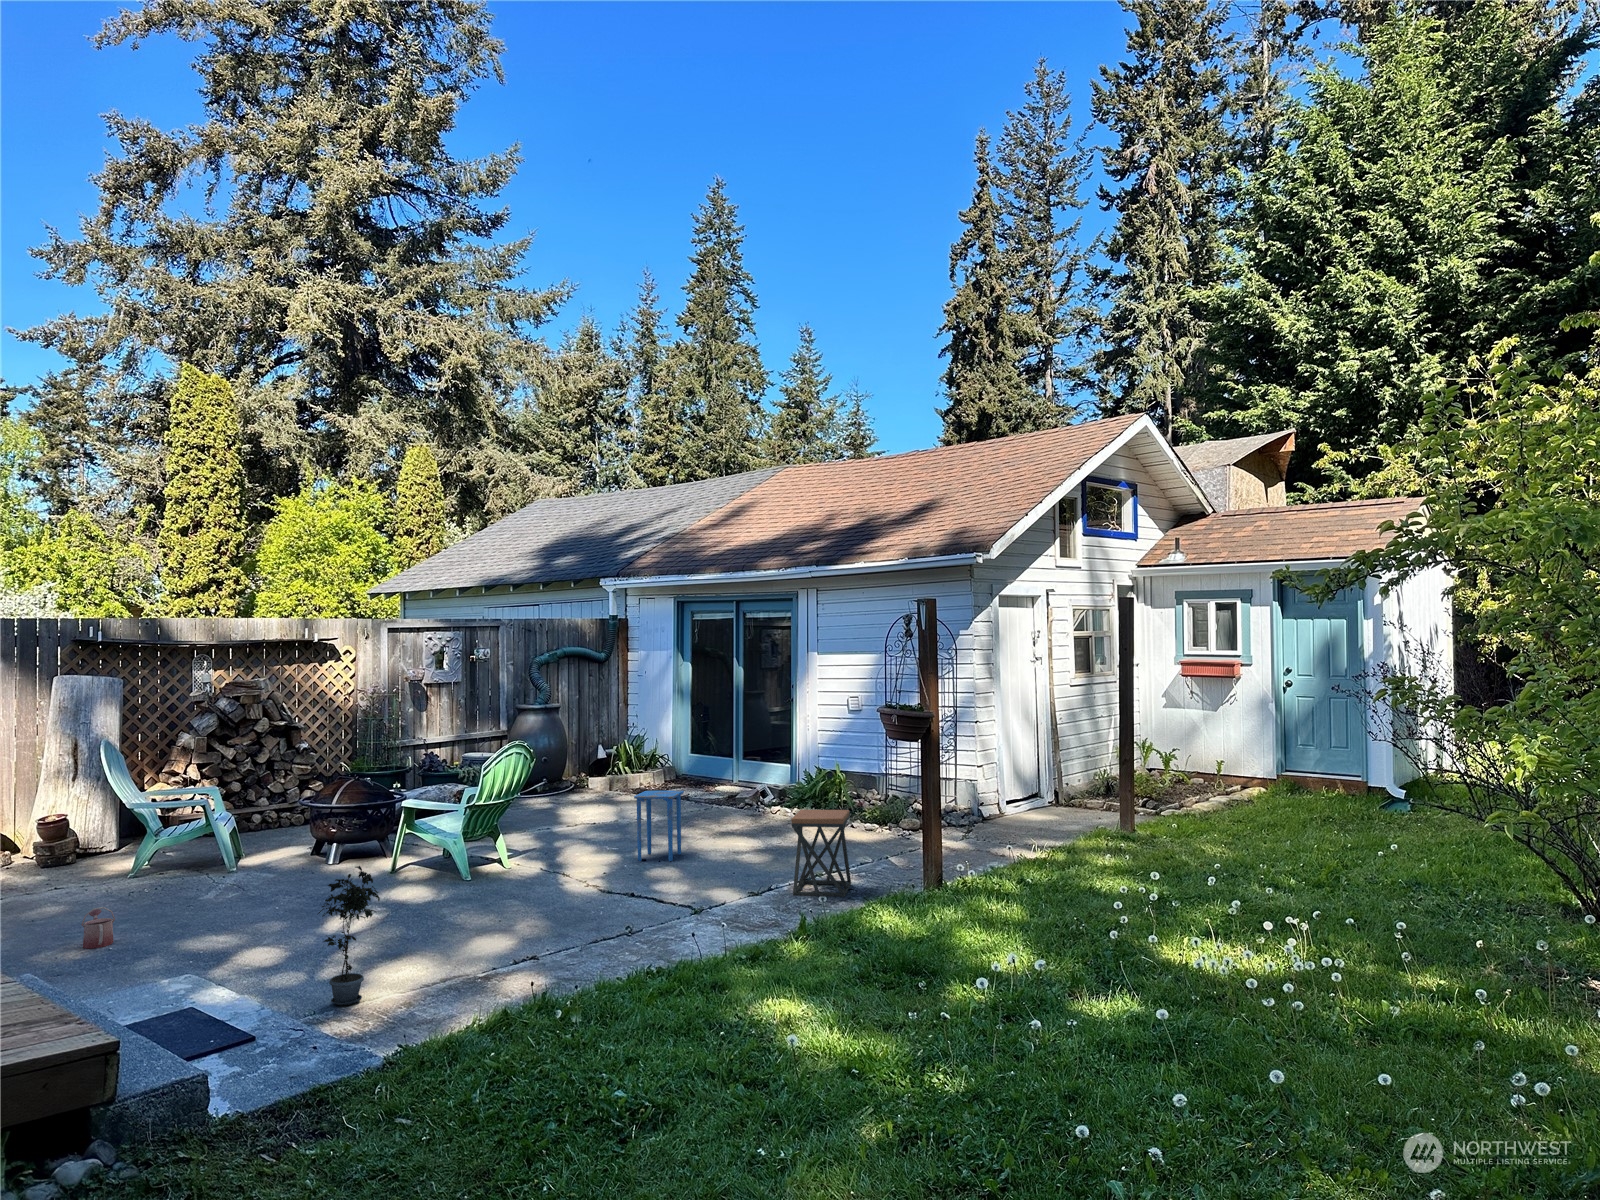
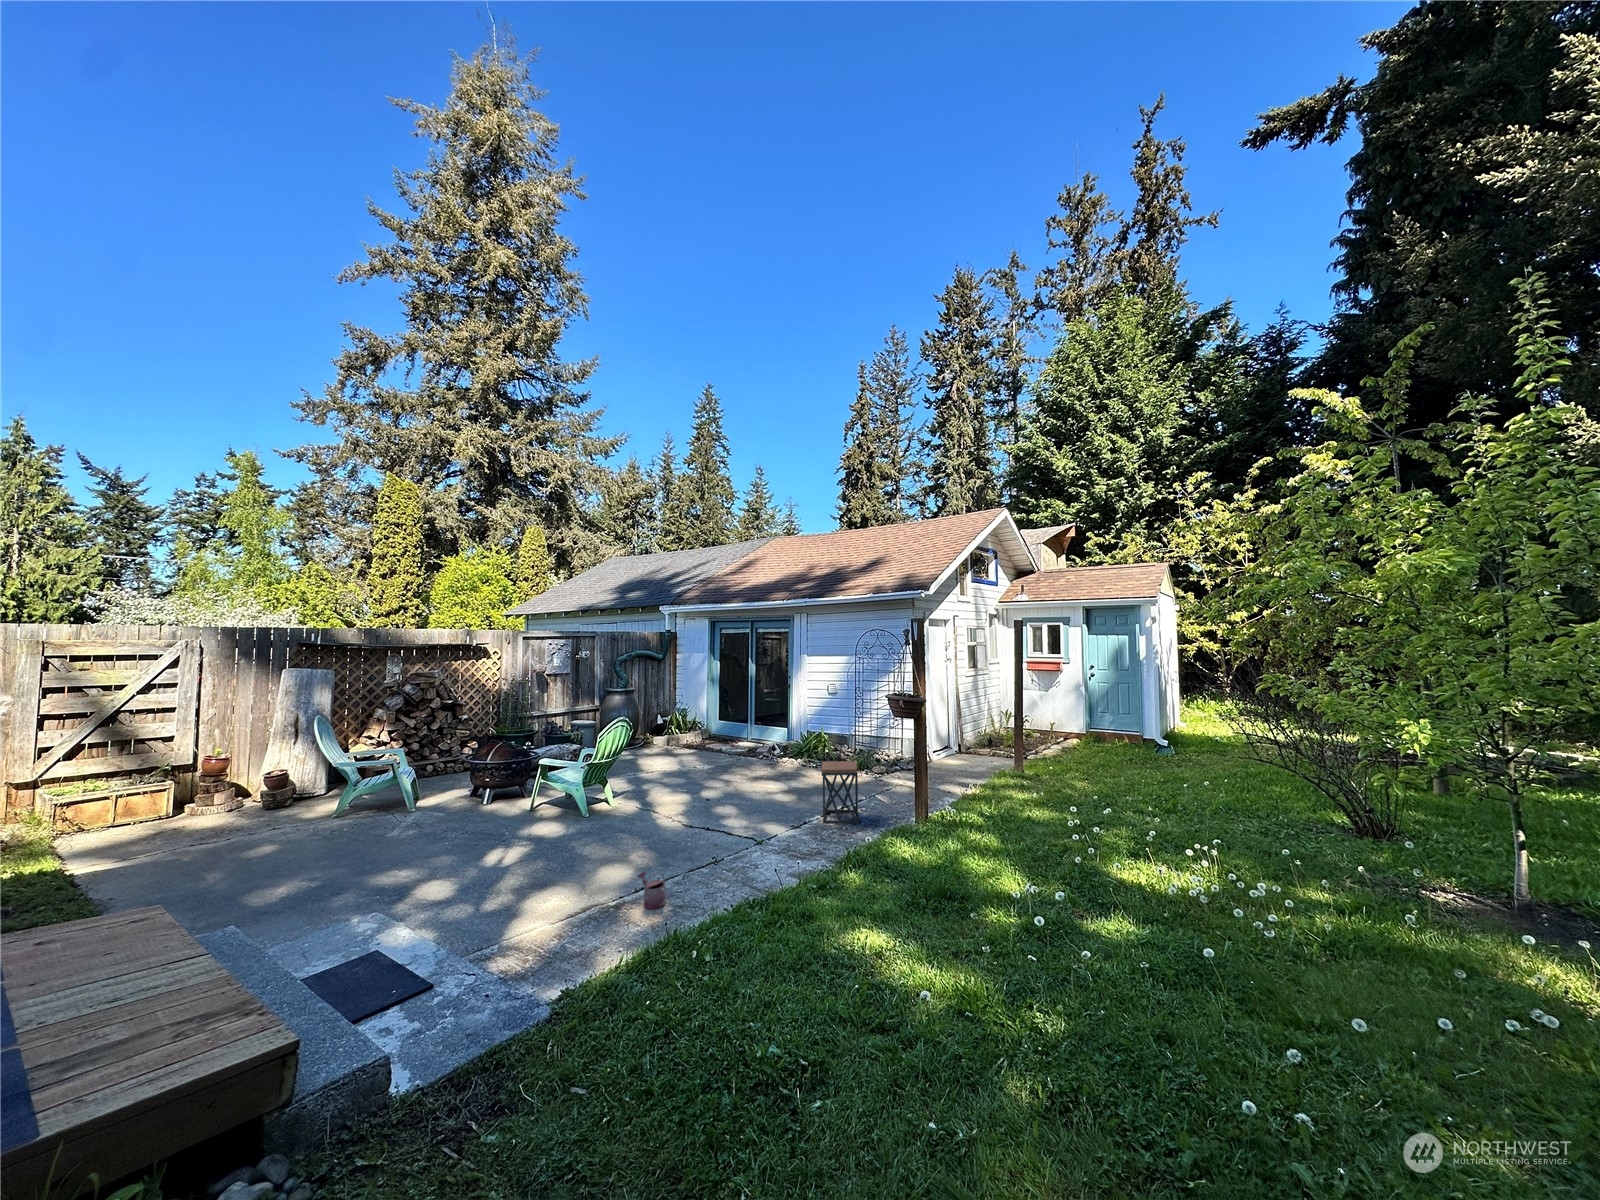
side table: present [634,790,684,861] -> none [701,746,733,796]
potted plant: present [318,866,380,1005] -> none [482,840,538,965]
watering can: present [81,907,115,949] -> present [637,871,667,910]

